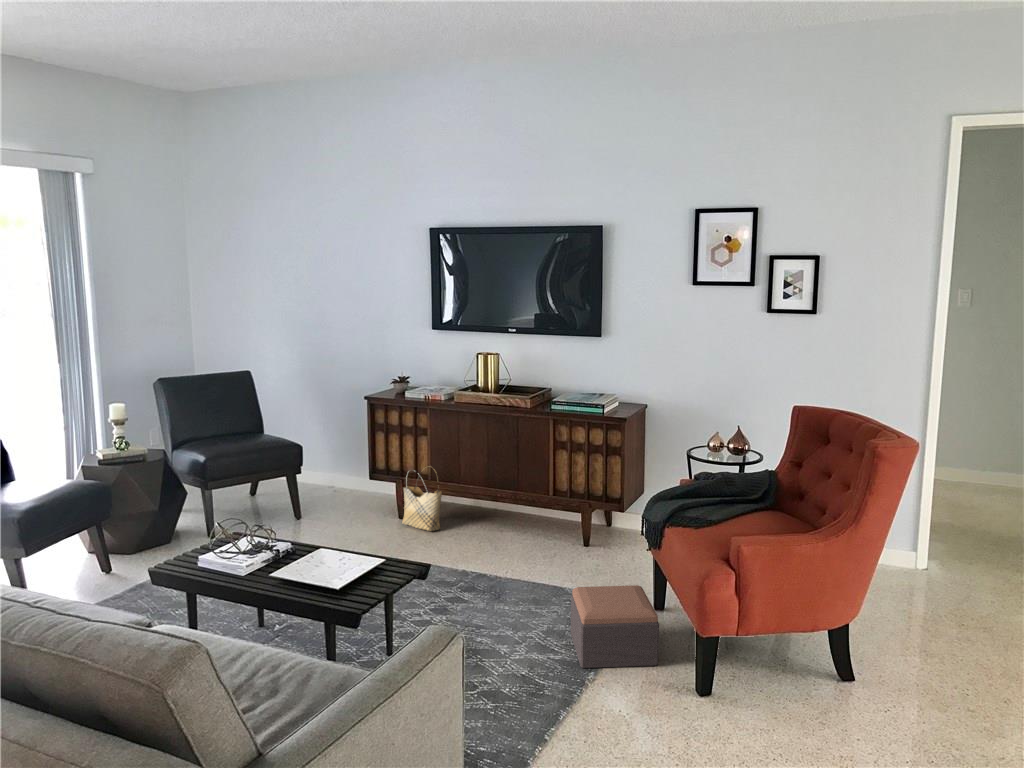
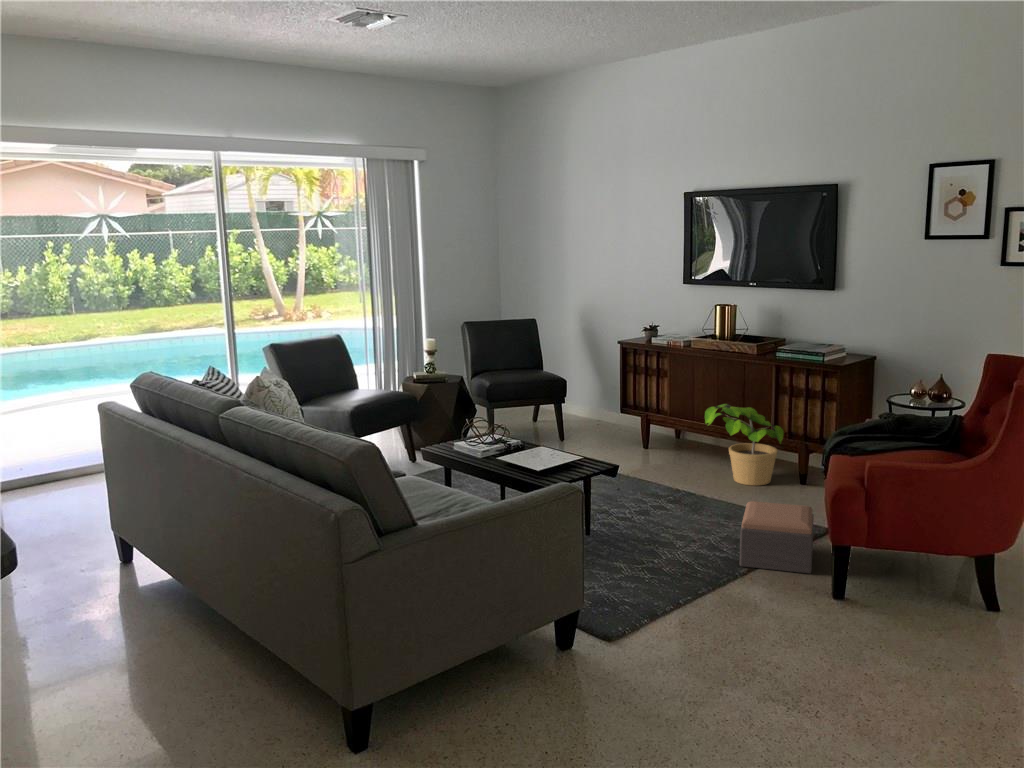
woven basket: present [402,466,442,531] -> none [642,403,676,459]
potted plant: none [486,469,569,556] -> present [705,404,784,486]

